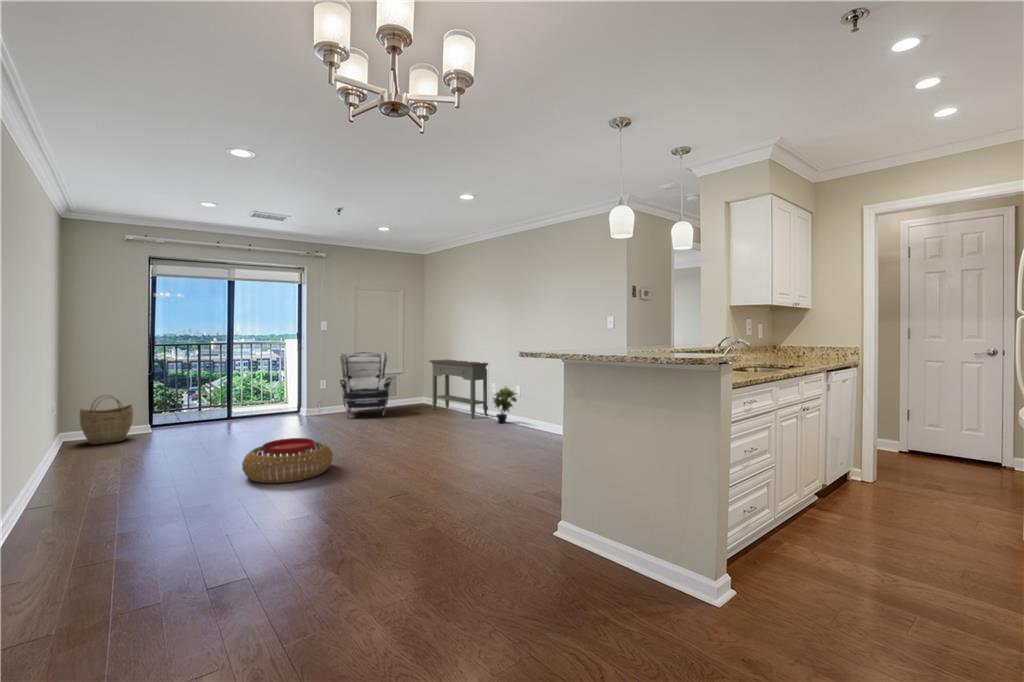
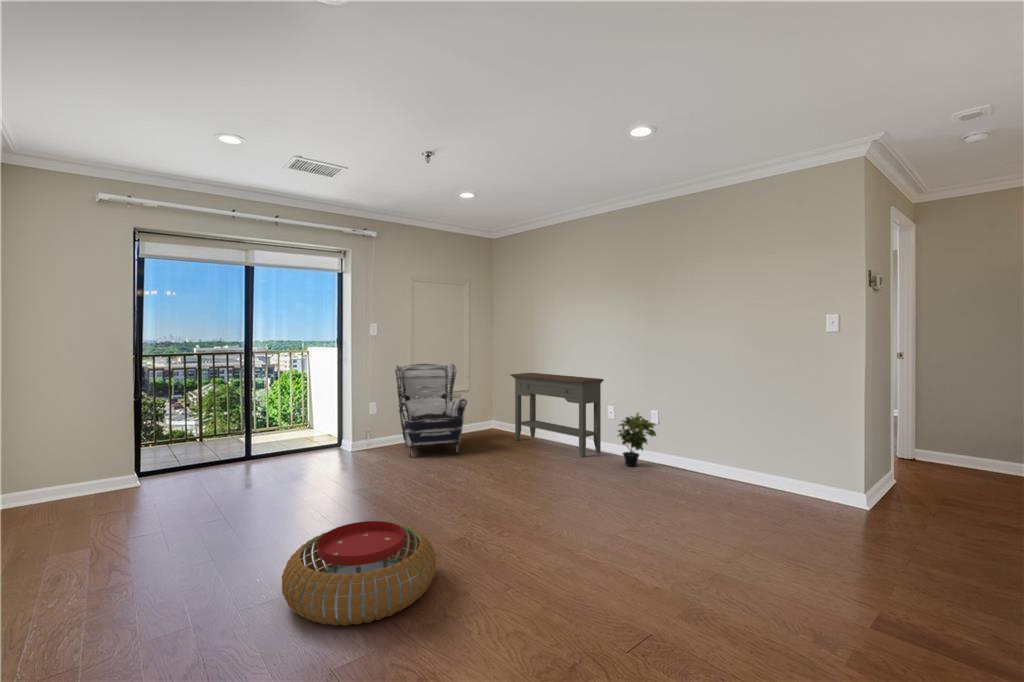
woven basket: present [80,395,133,445] -> none [25,432,108,511]

